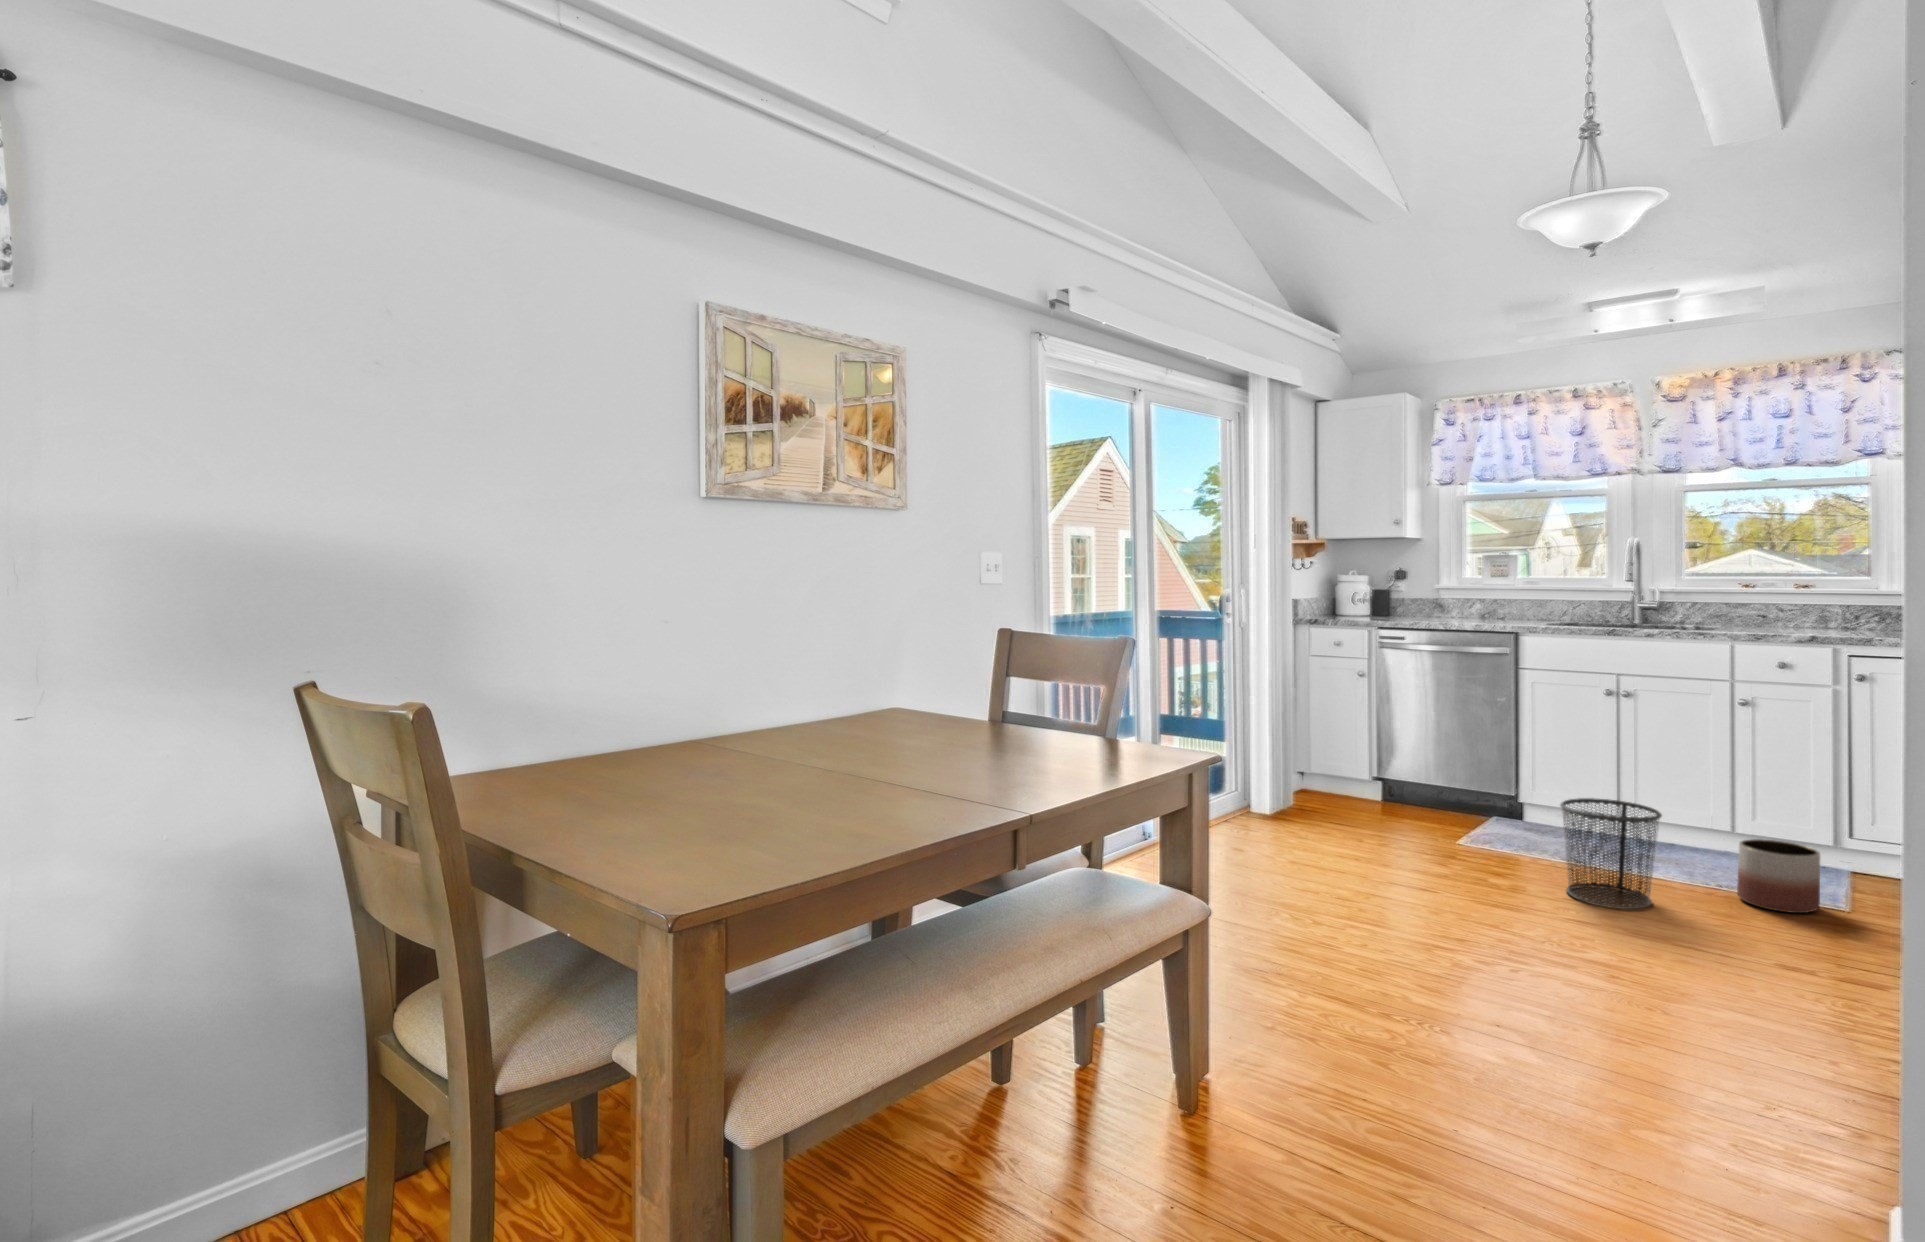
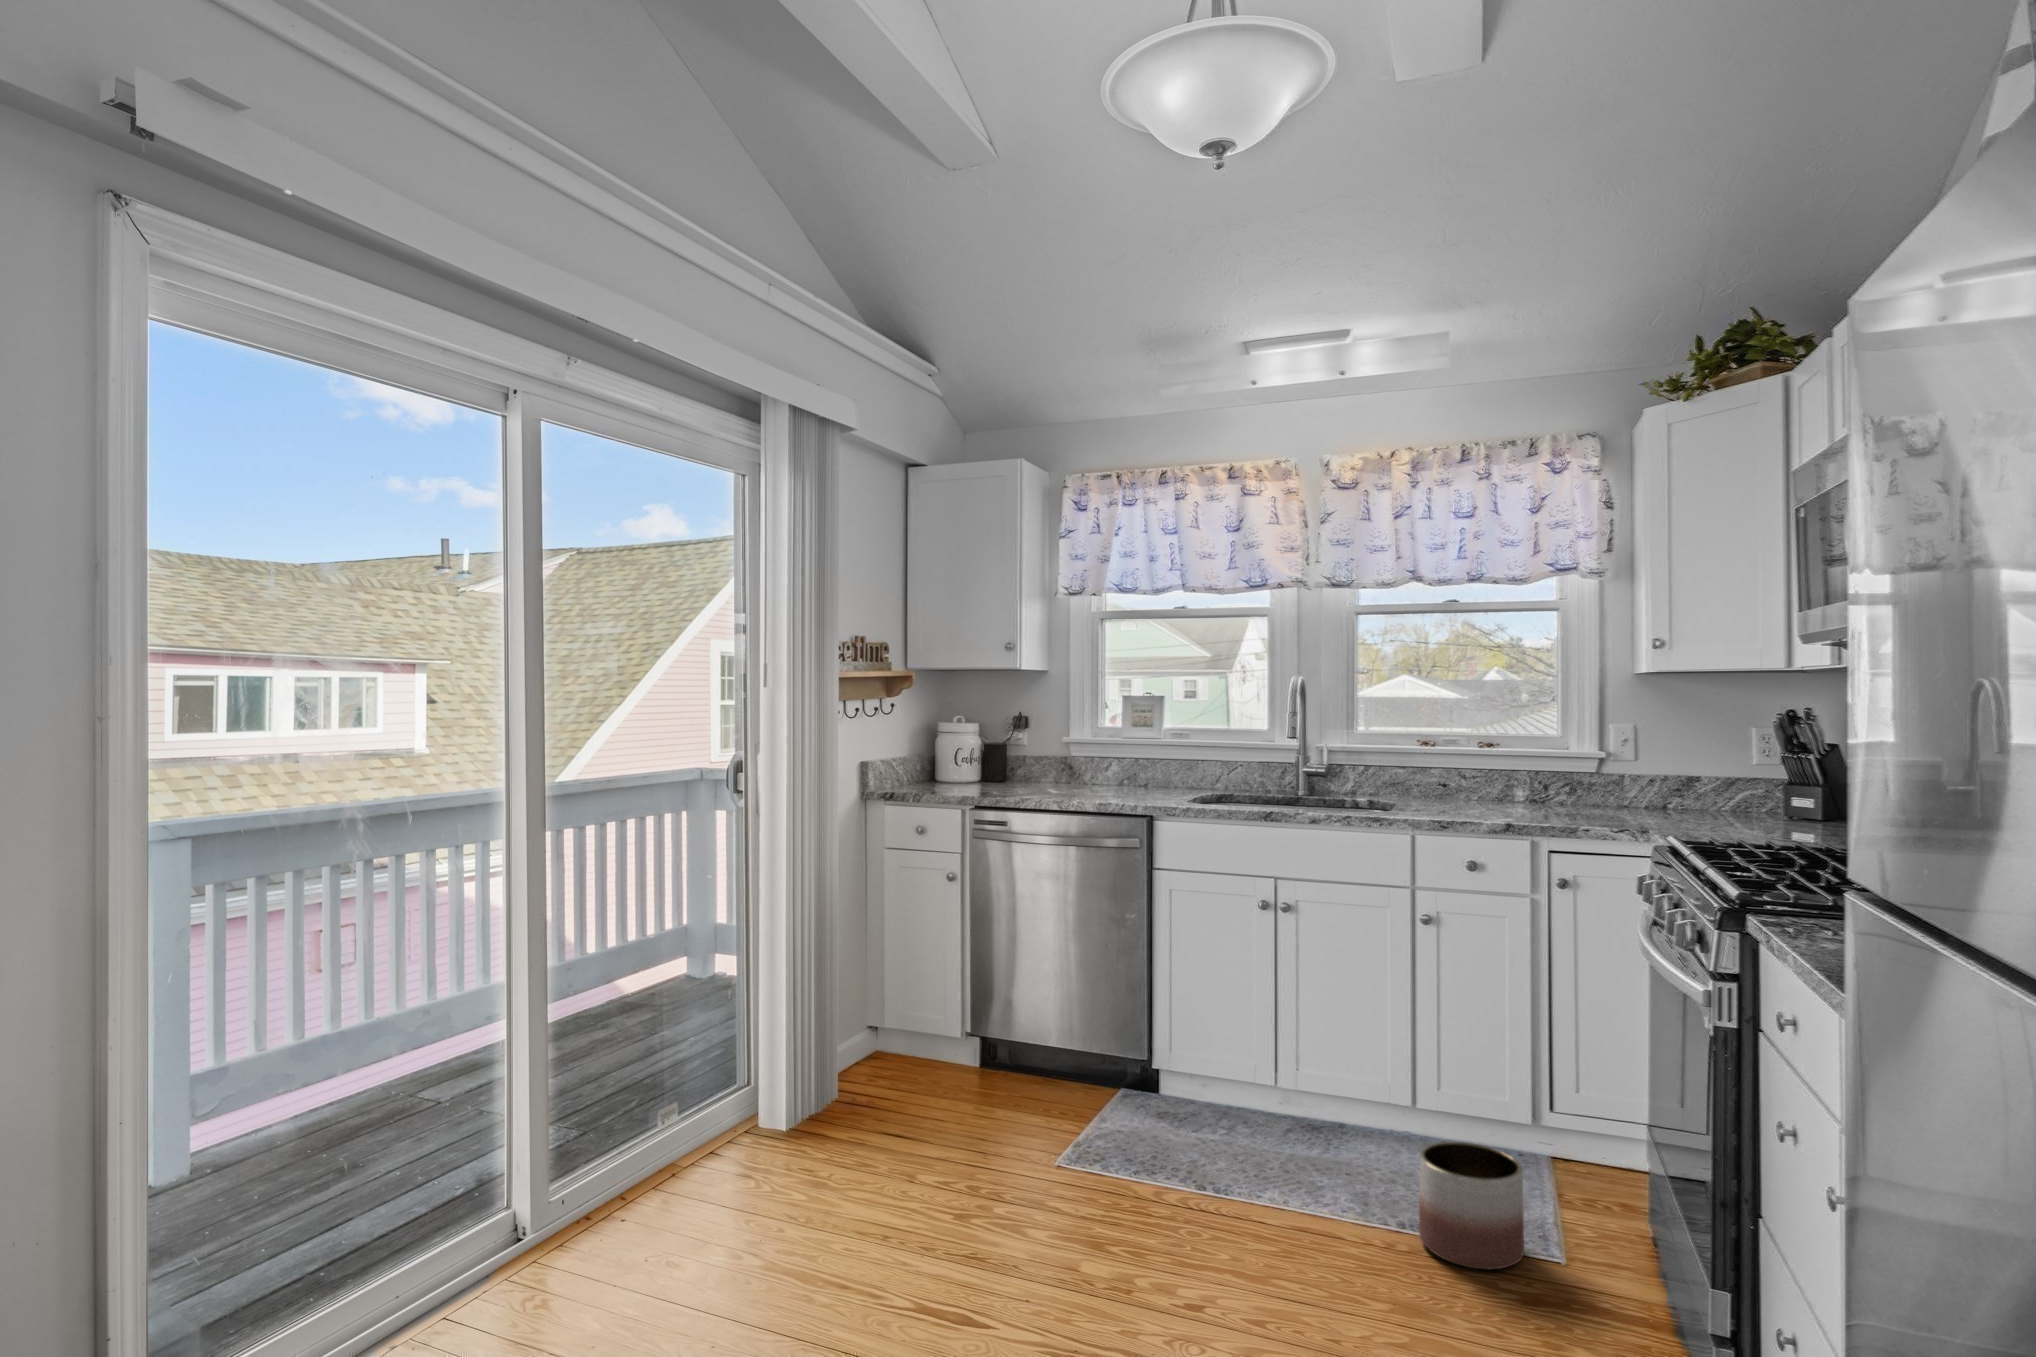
waste bin: present [1560,798,1662,909] -> none [1173,1093,1314,1295]

